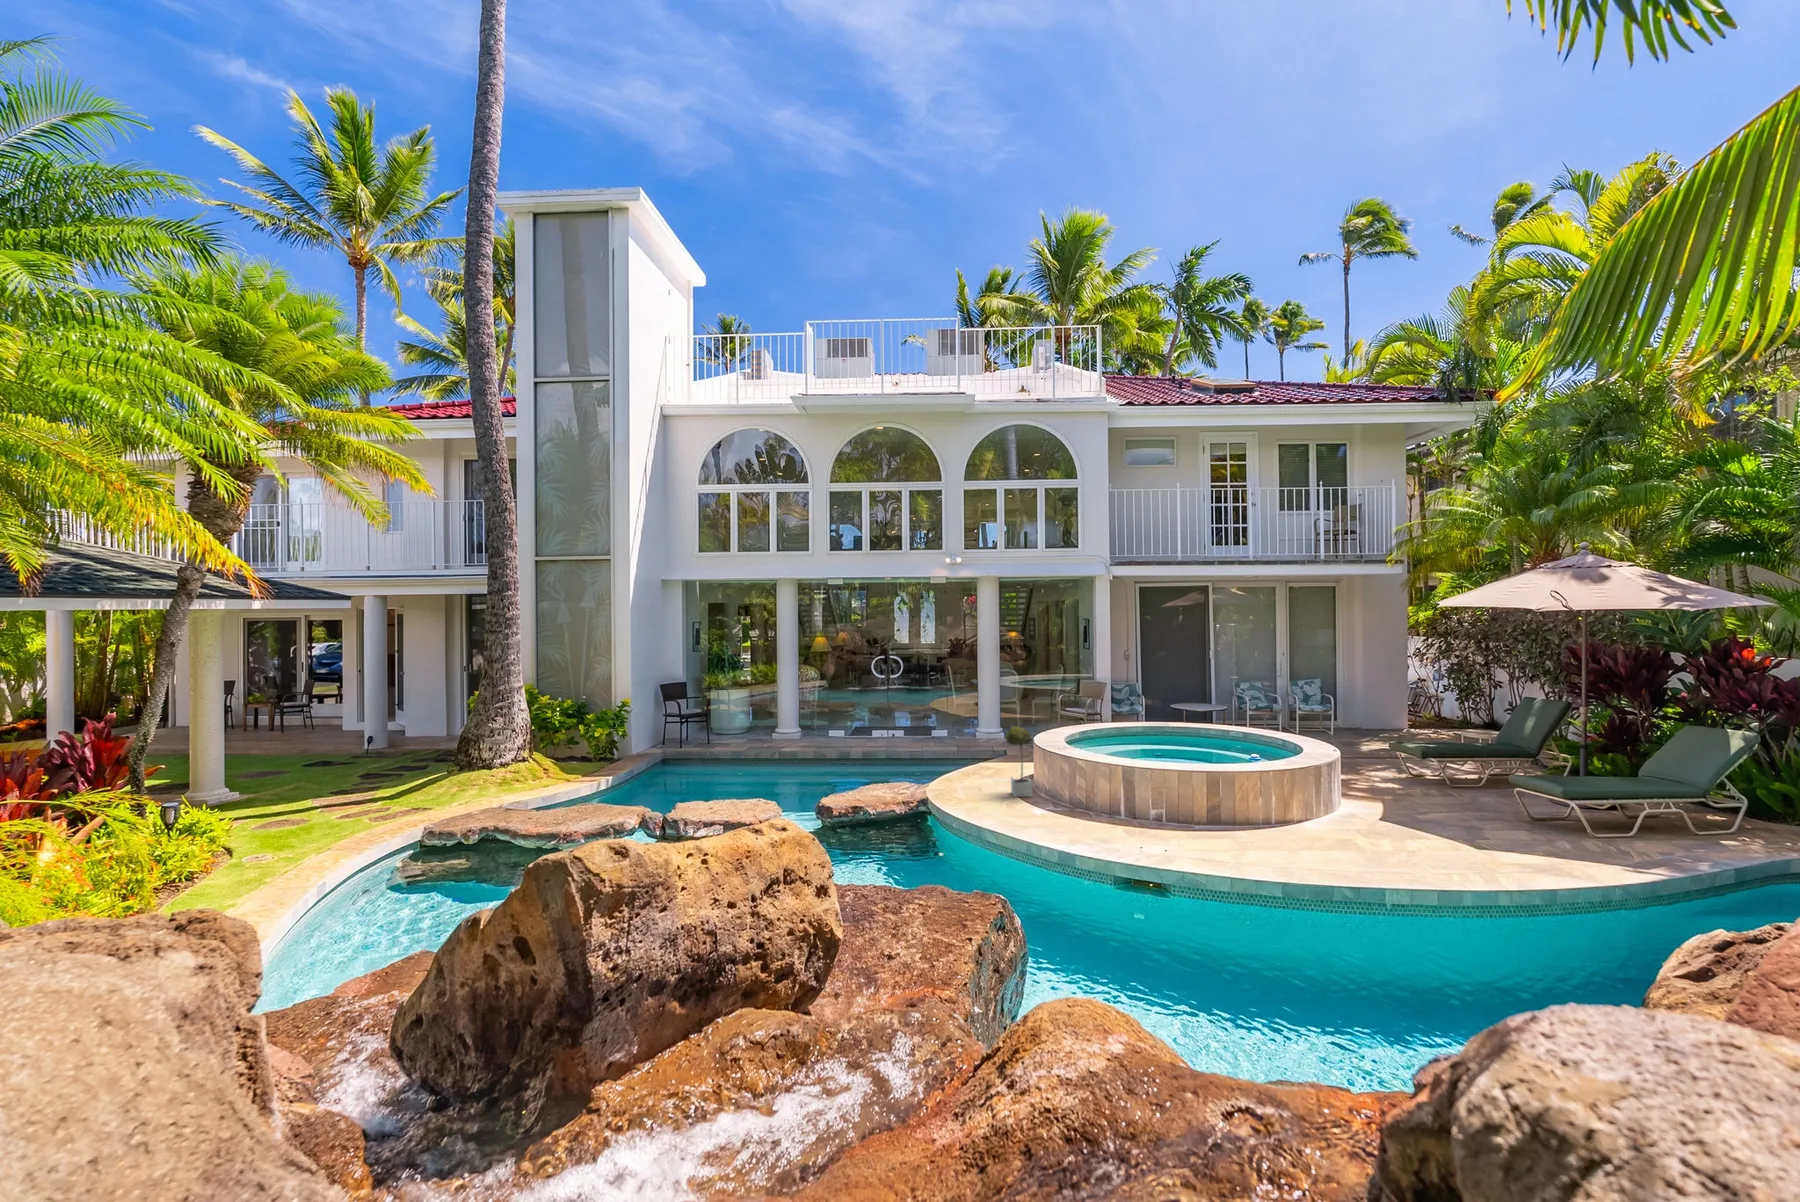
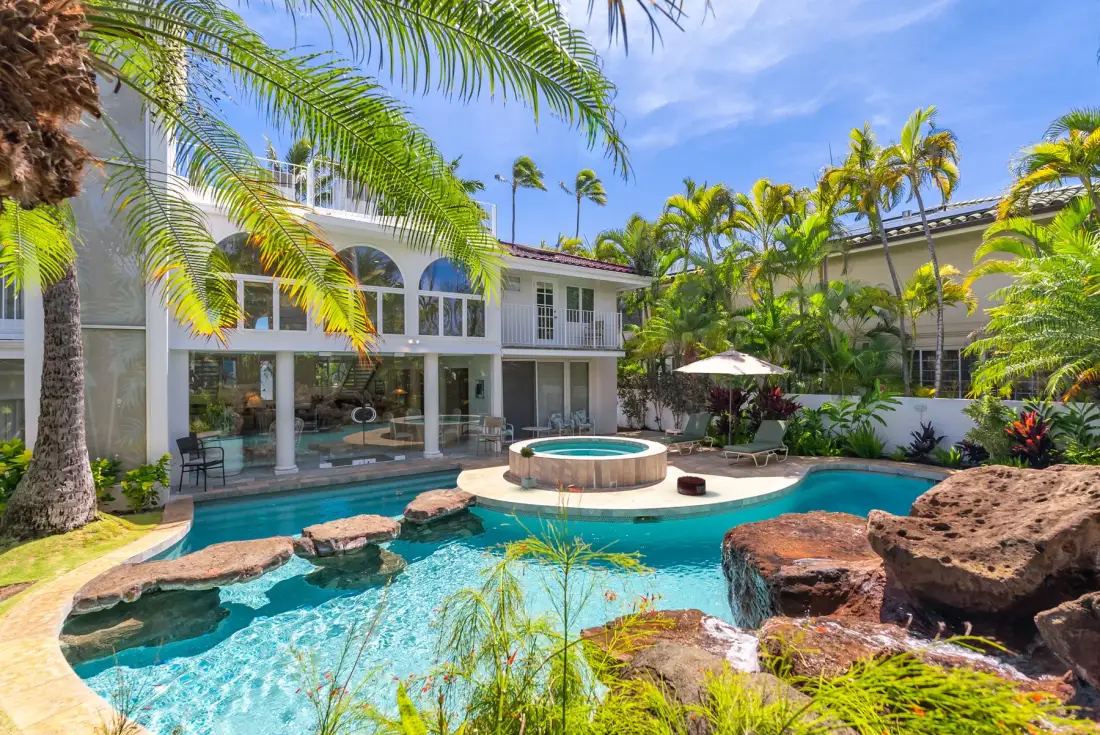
pouf: none [1263,816,1330,861] -> present [677,476,706,496]

